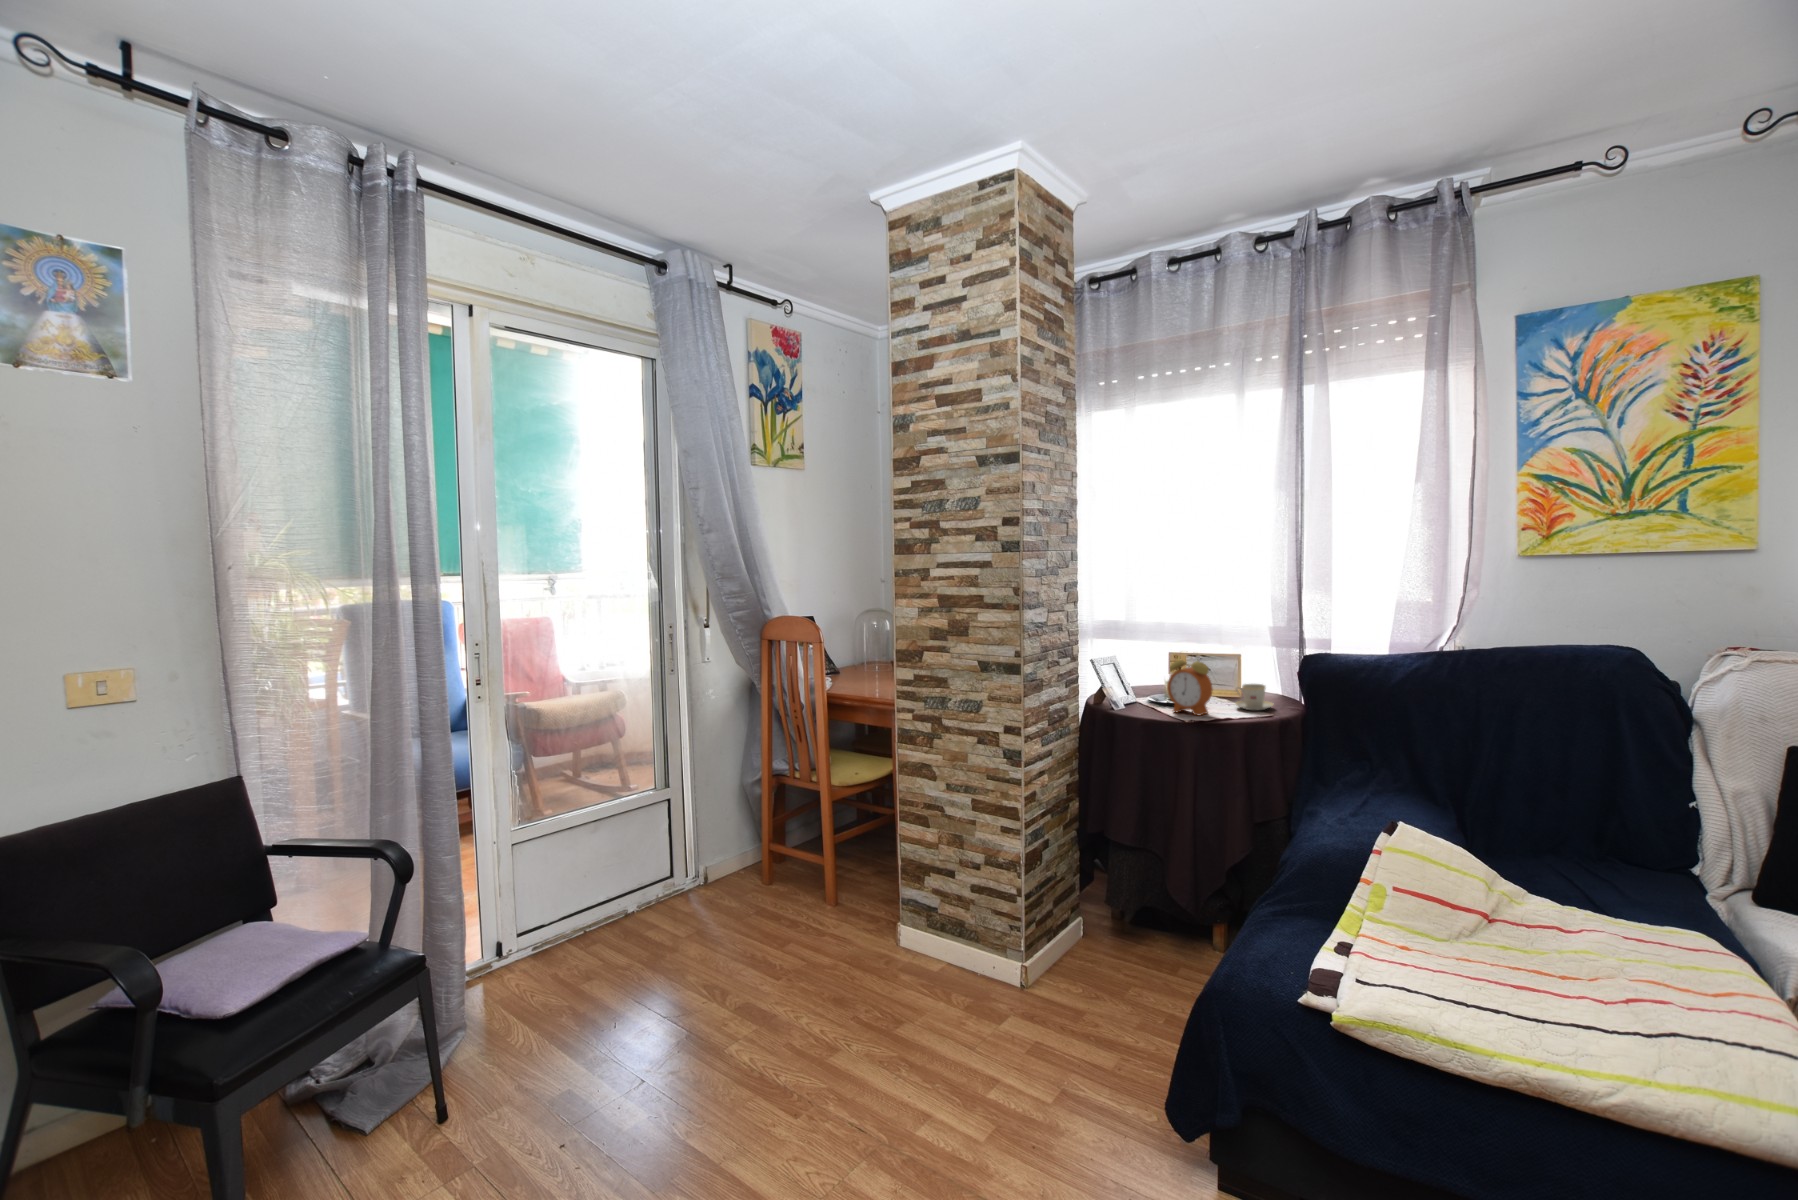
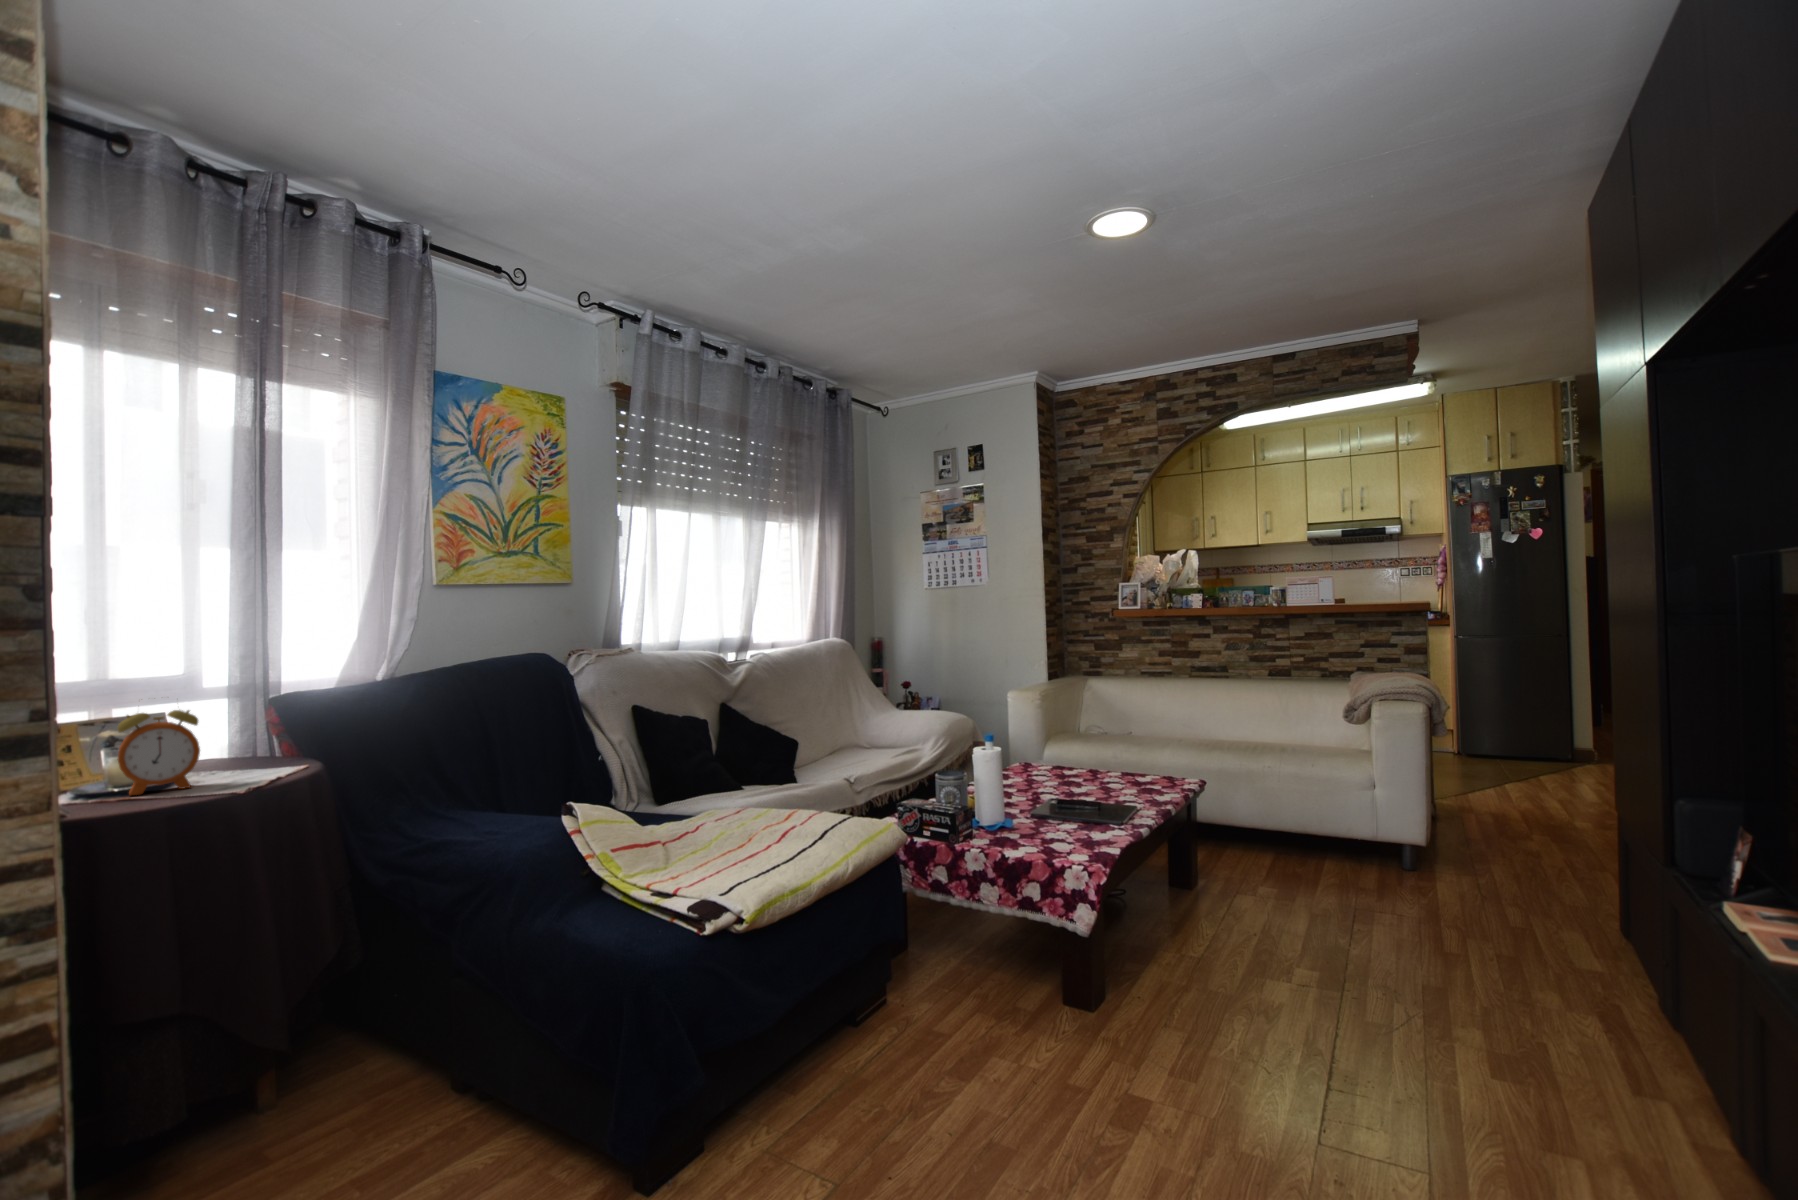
teacup: present [1235,684,1273,710] -> none [198,736,262,772]

